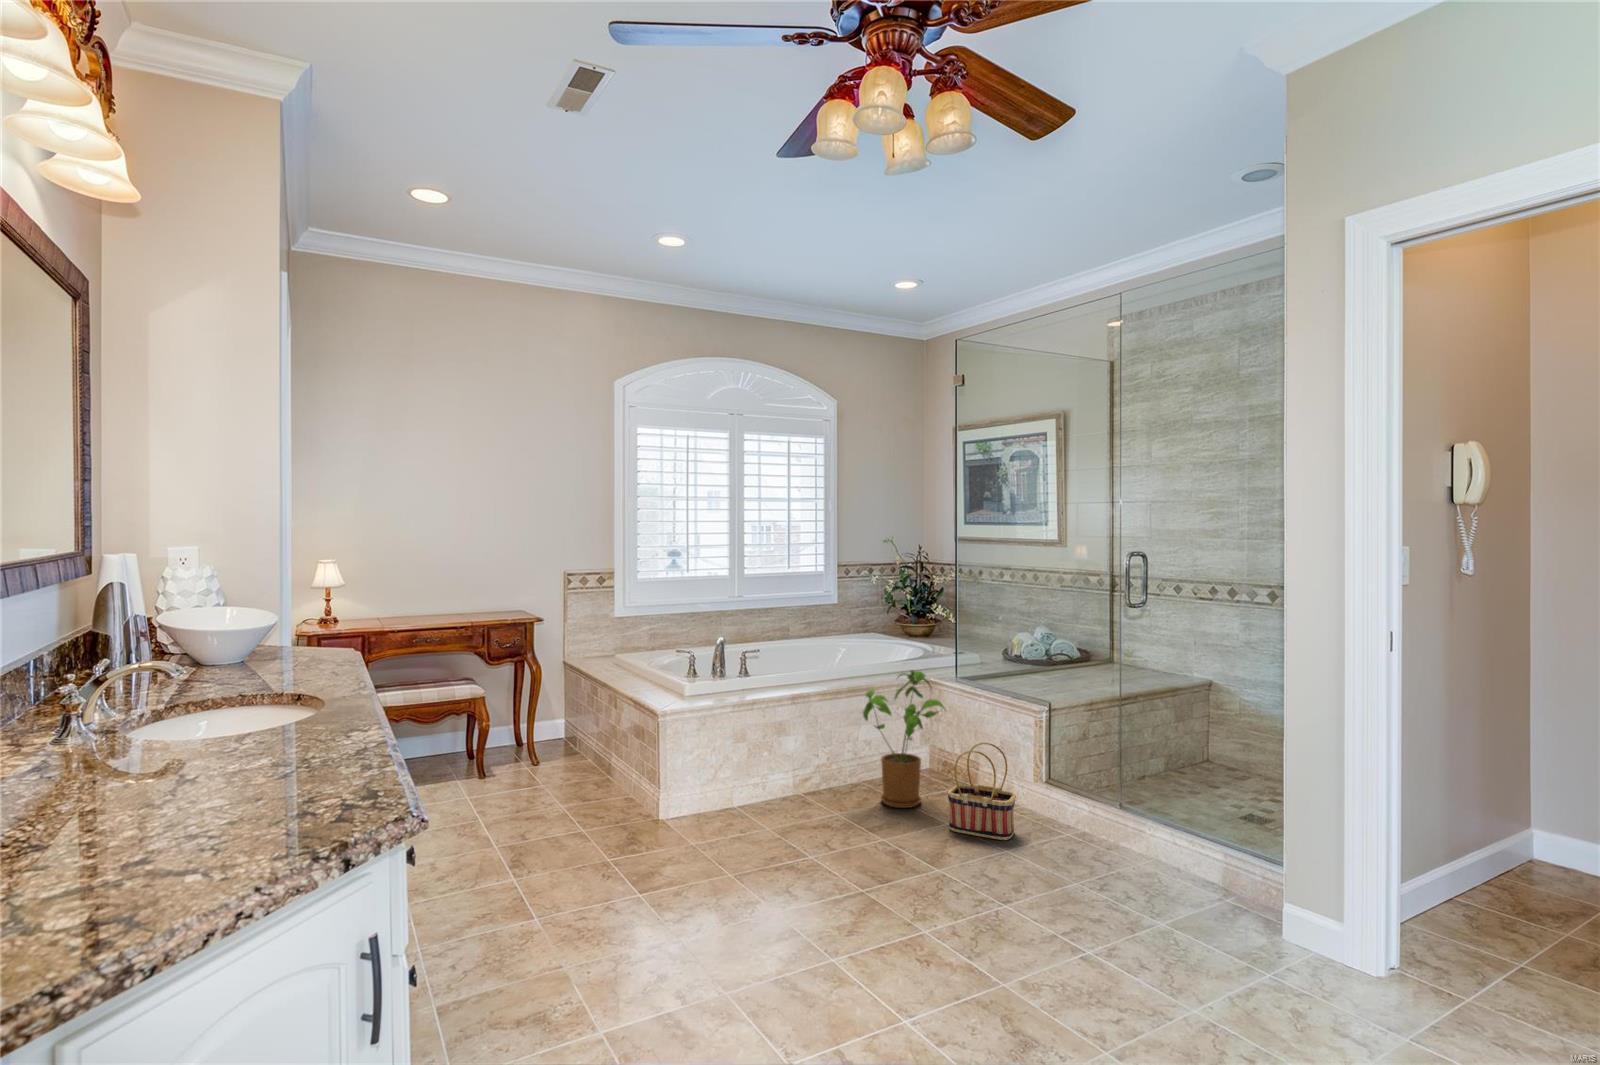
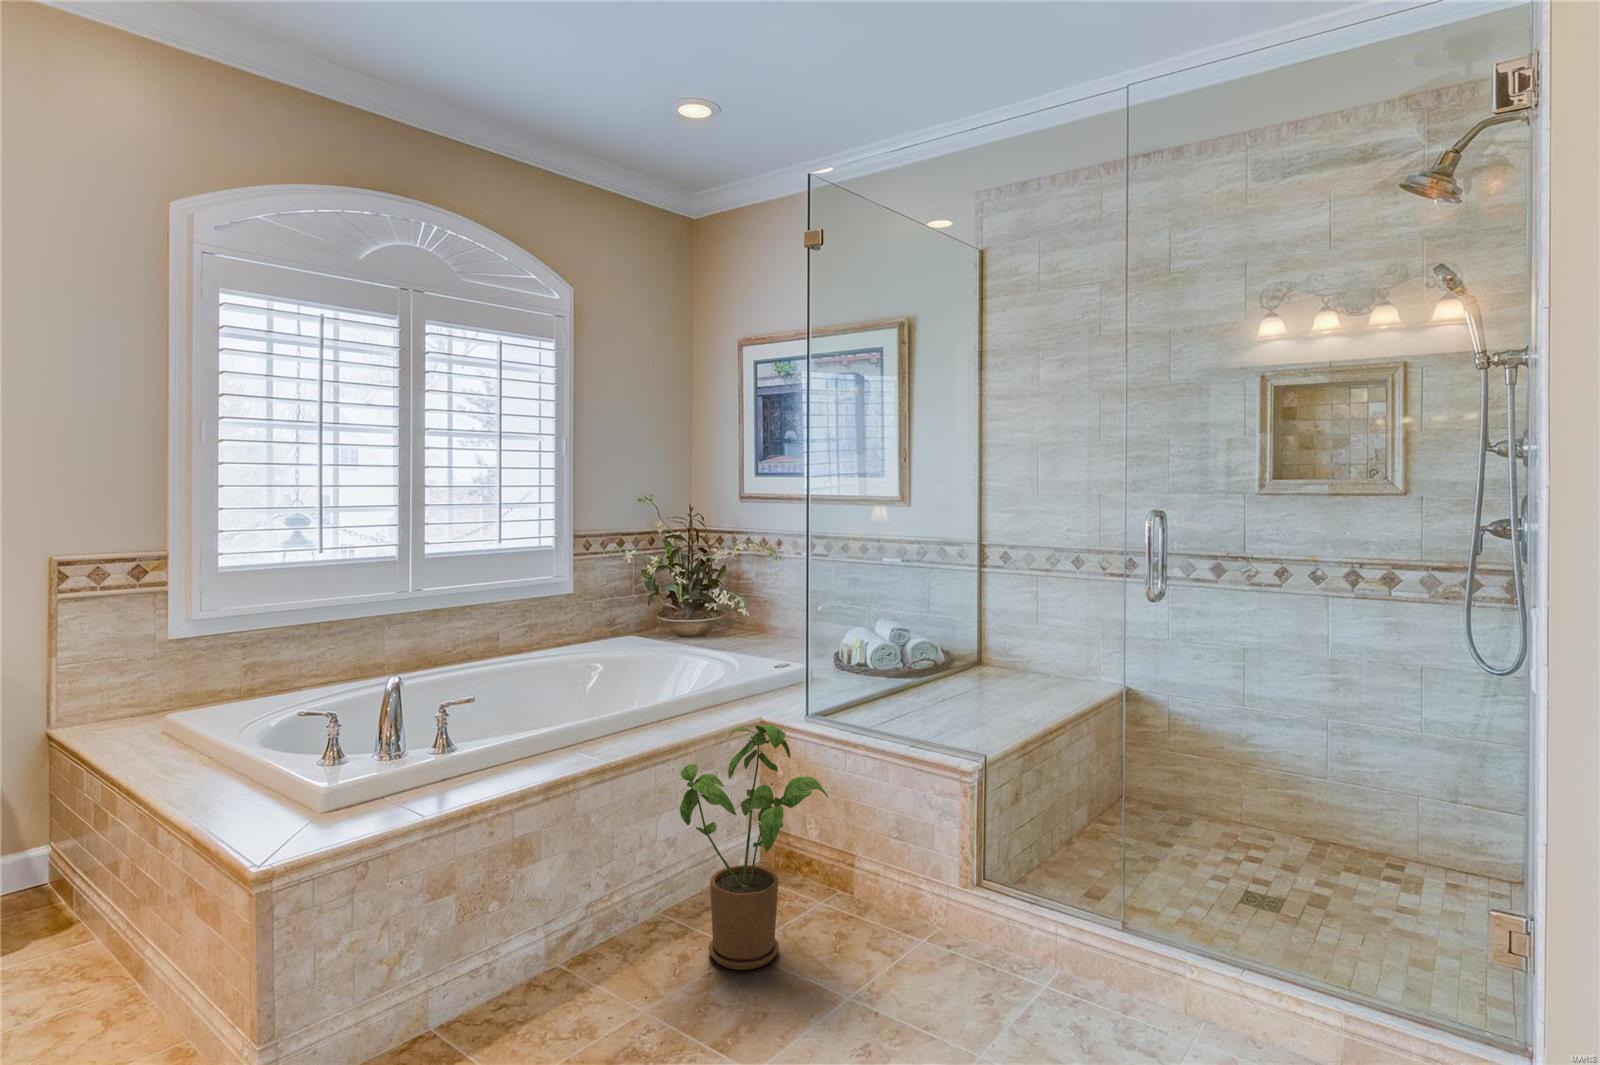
basket: present [948,743,1016,840] -> none [848,850,963,1026]

